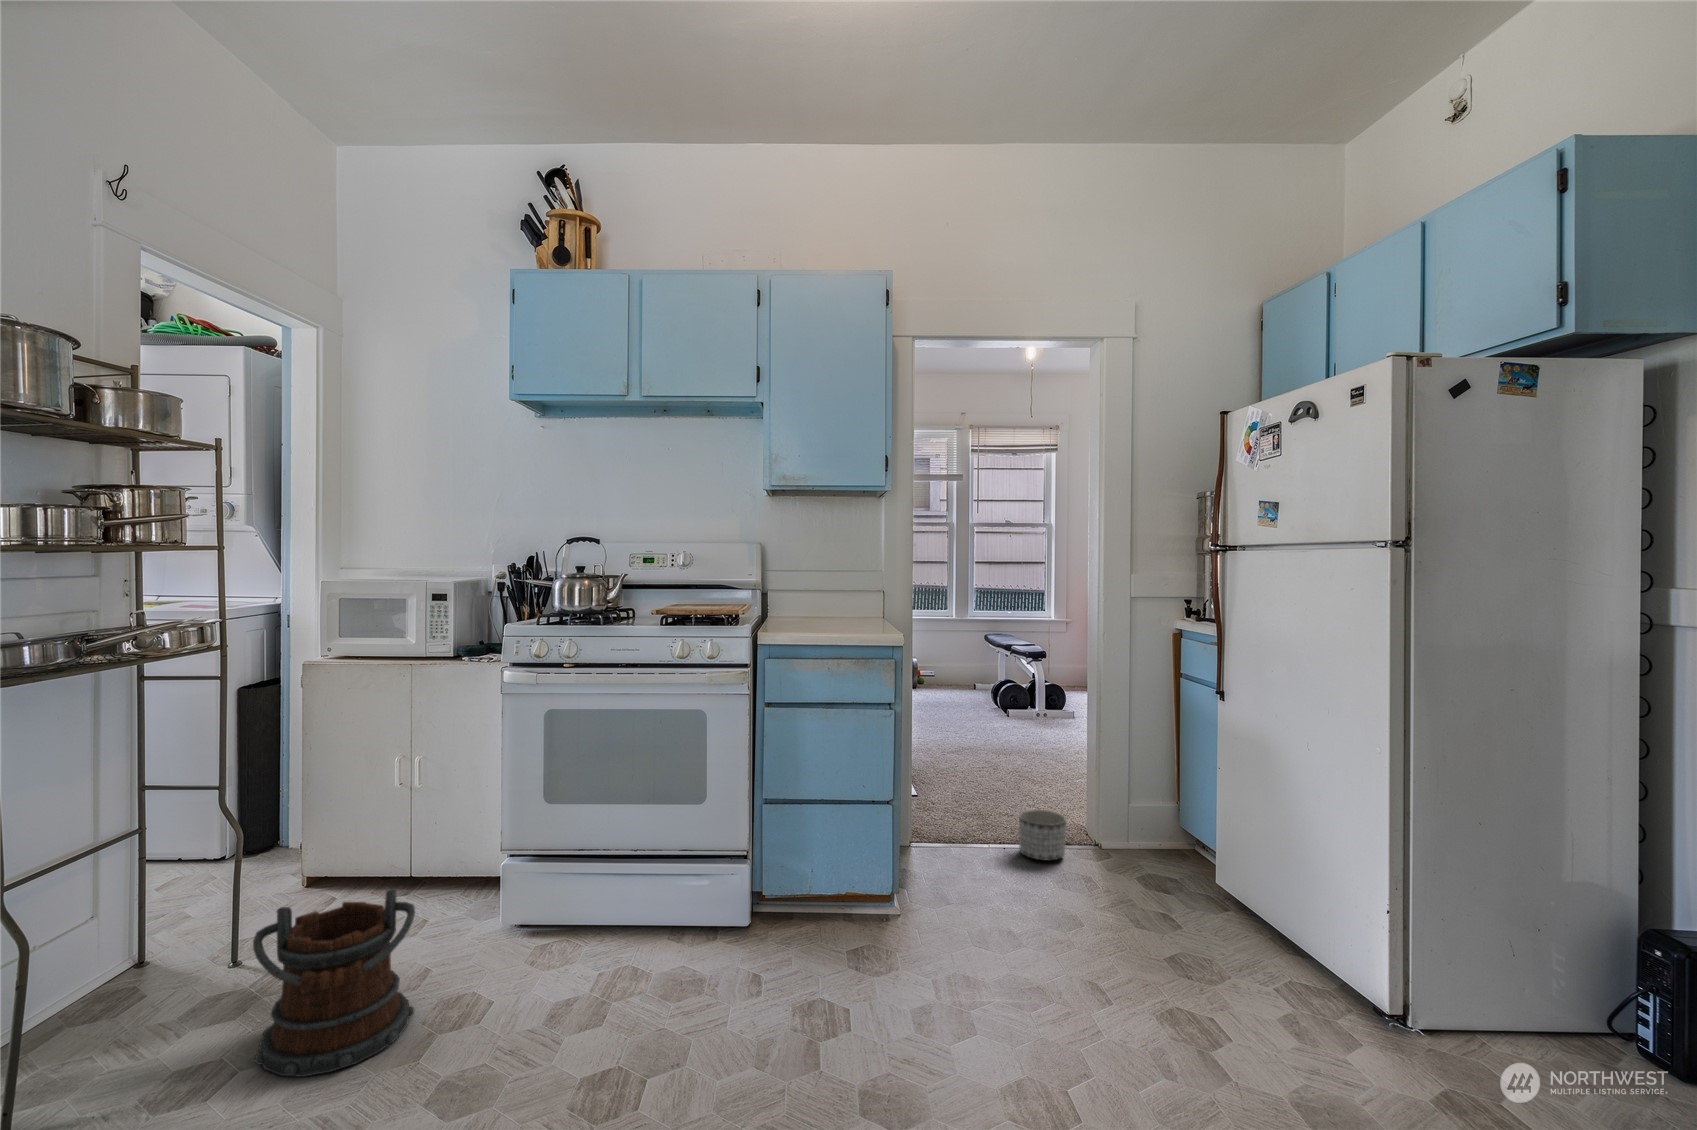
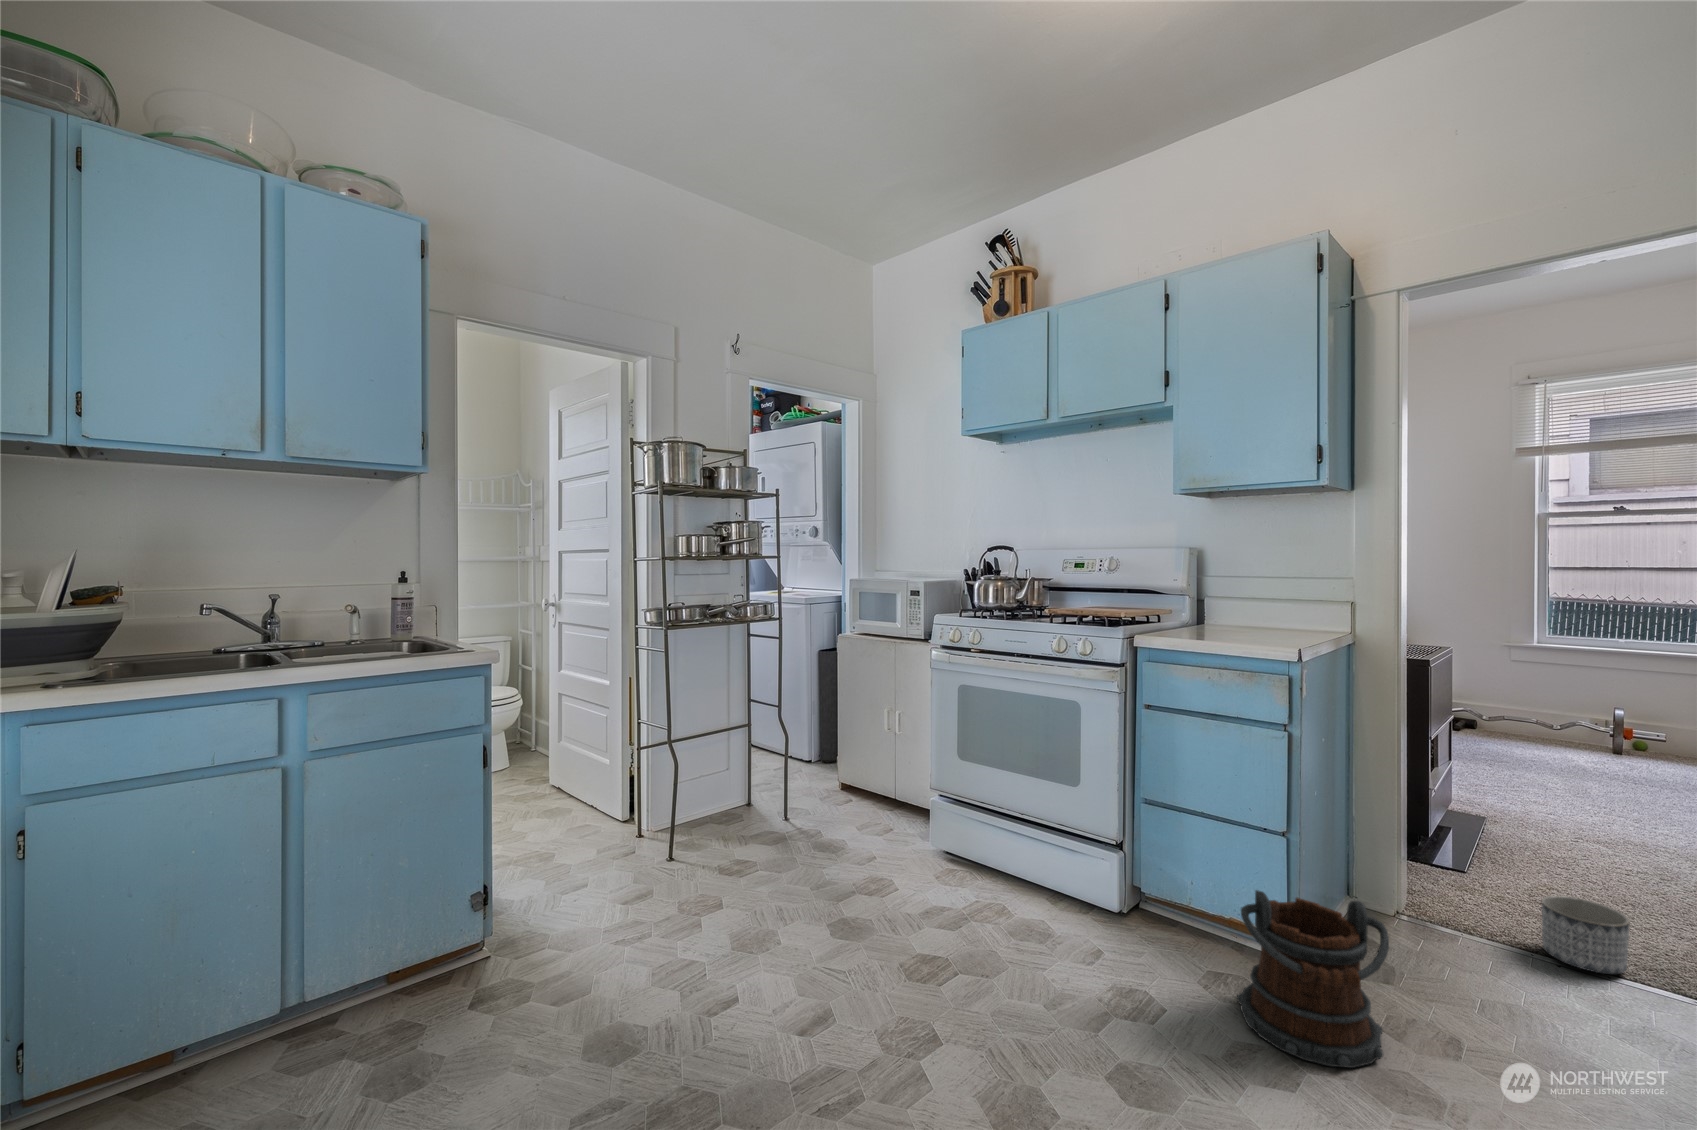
bucket: present [253,889,415,1077] -> present [1237,890,1389,1068]

